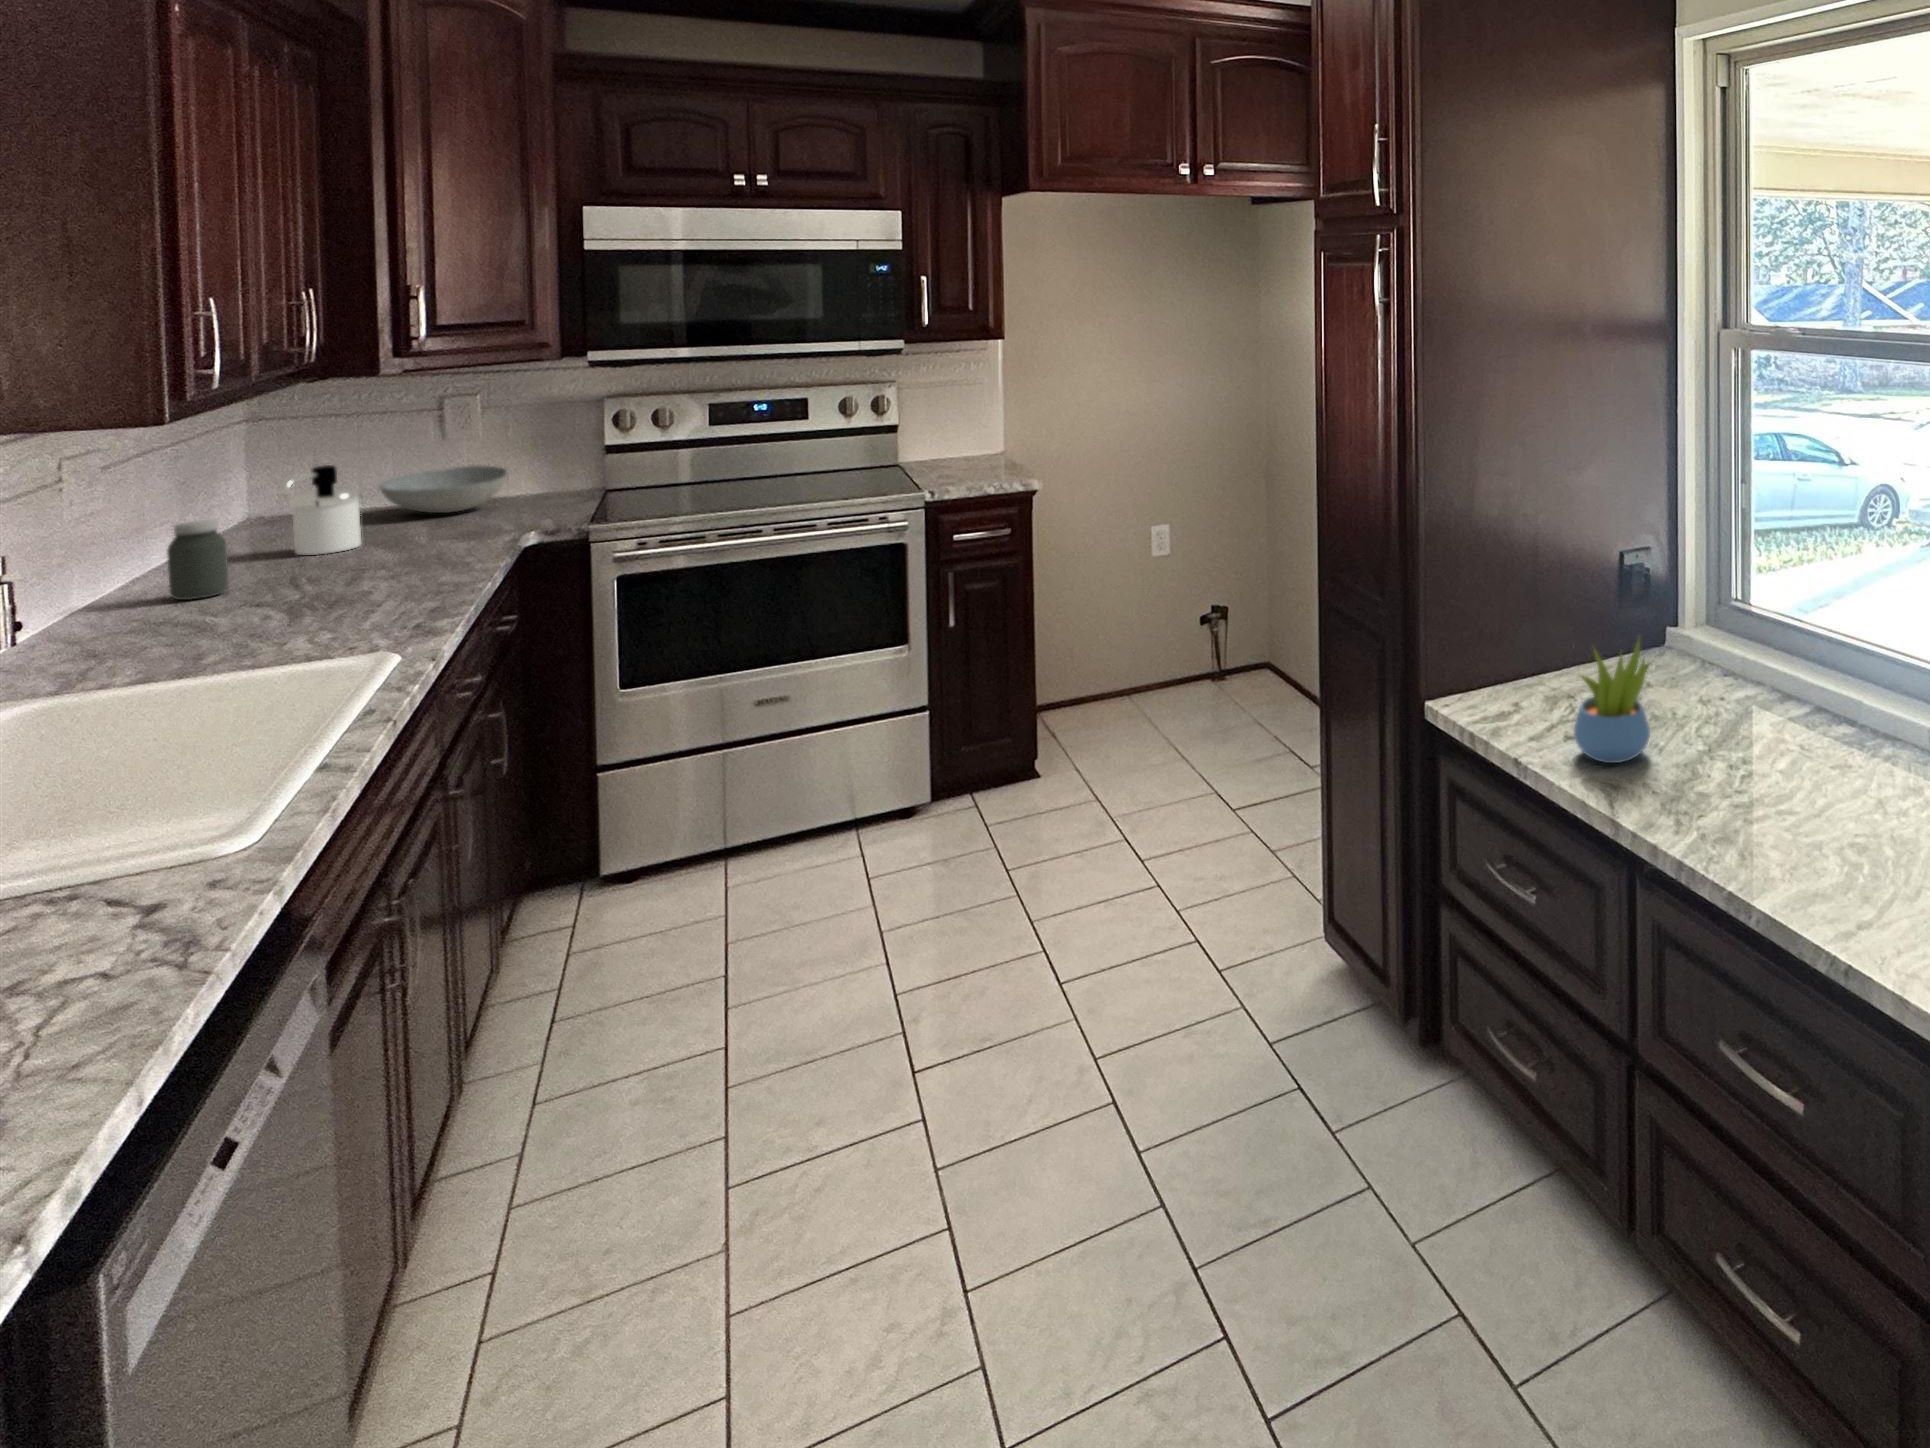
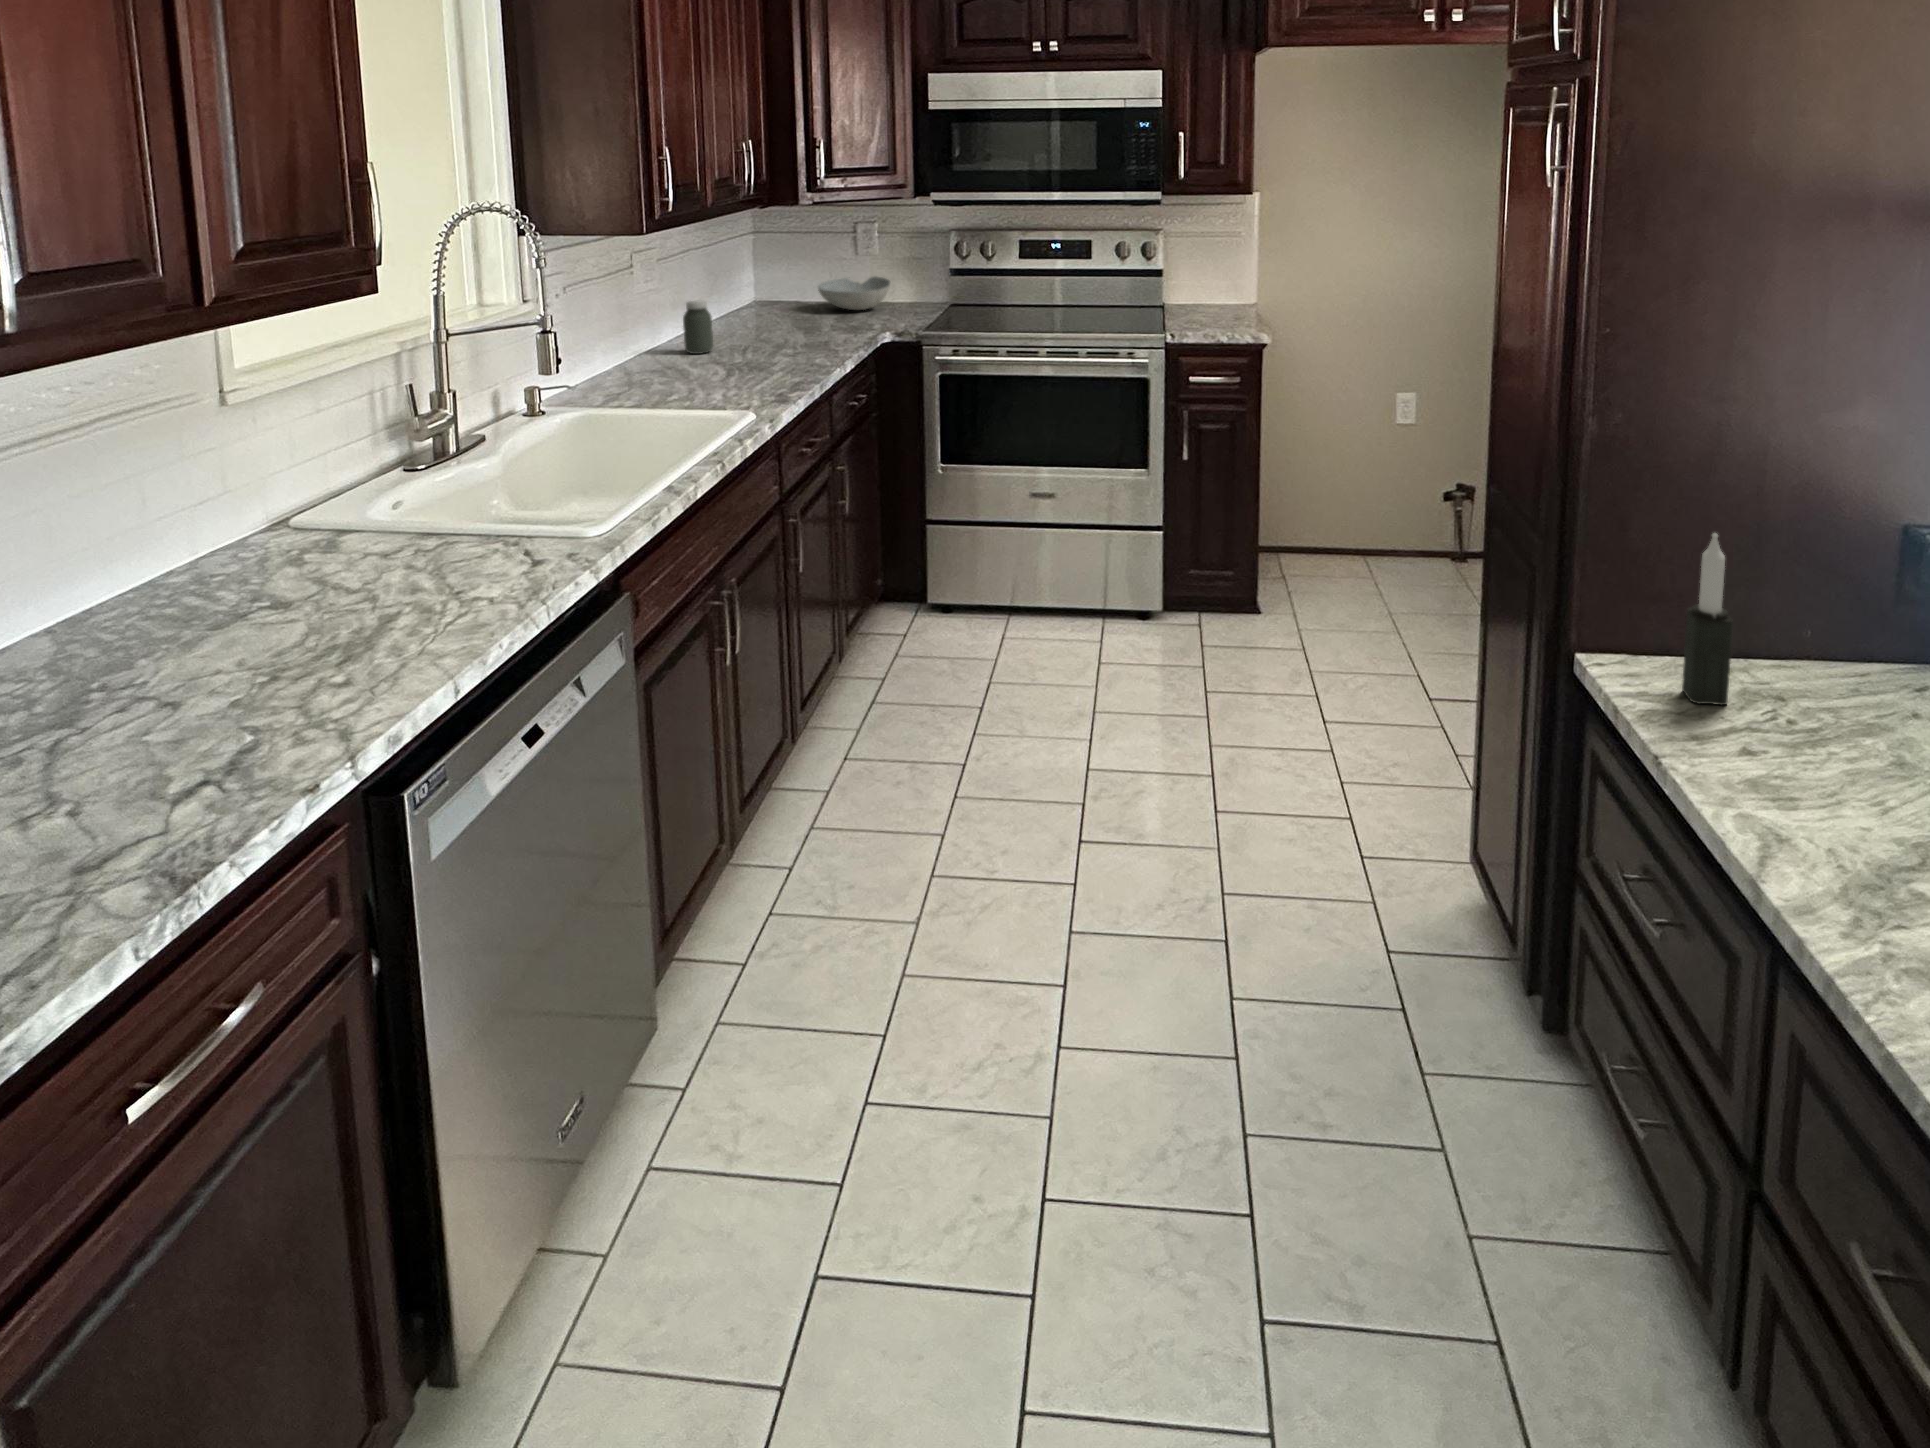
soap dispenser: present [282,465,361,555] -> none [750,268,796,332]
candle: none [1509,576,1542,714] -> present [1682,533,1733,705]
succulent plant: present [1574,640,1650,763] -> none [1742,645,1871,810]

